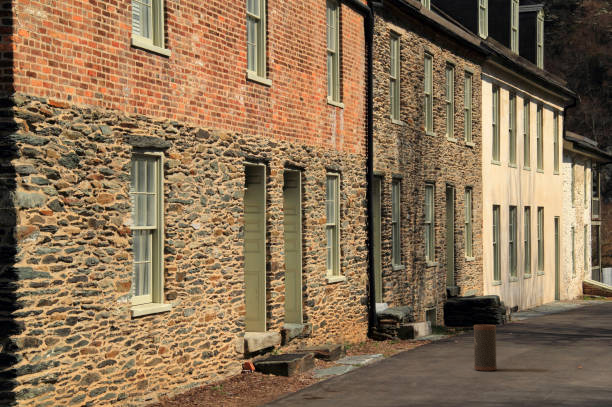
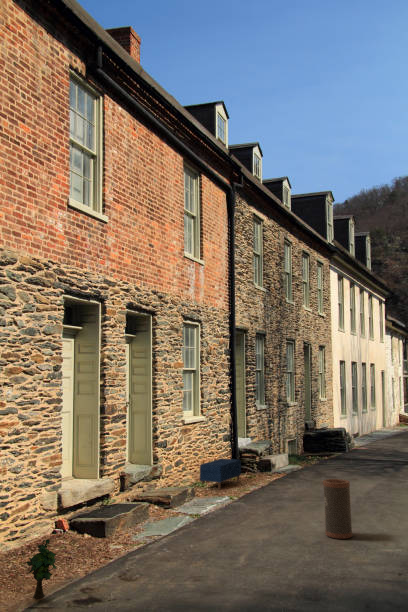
bench: none [342,322,383,351] -> present [200,459,241,490]
decorative plant: none [269,354,291,392] -> present [25,539,56,598]

